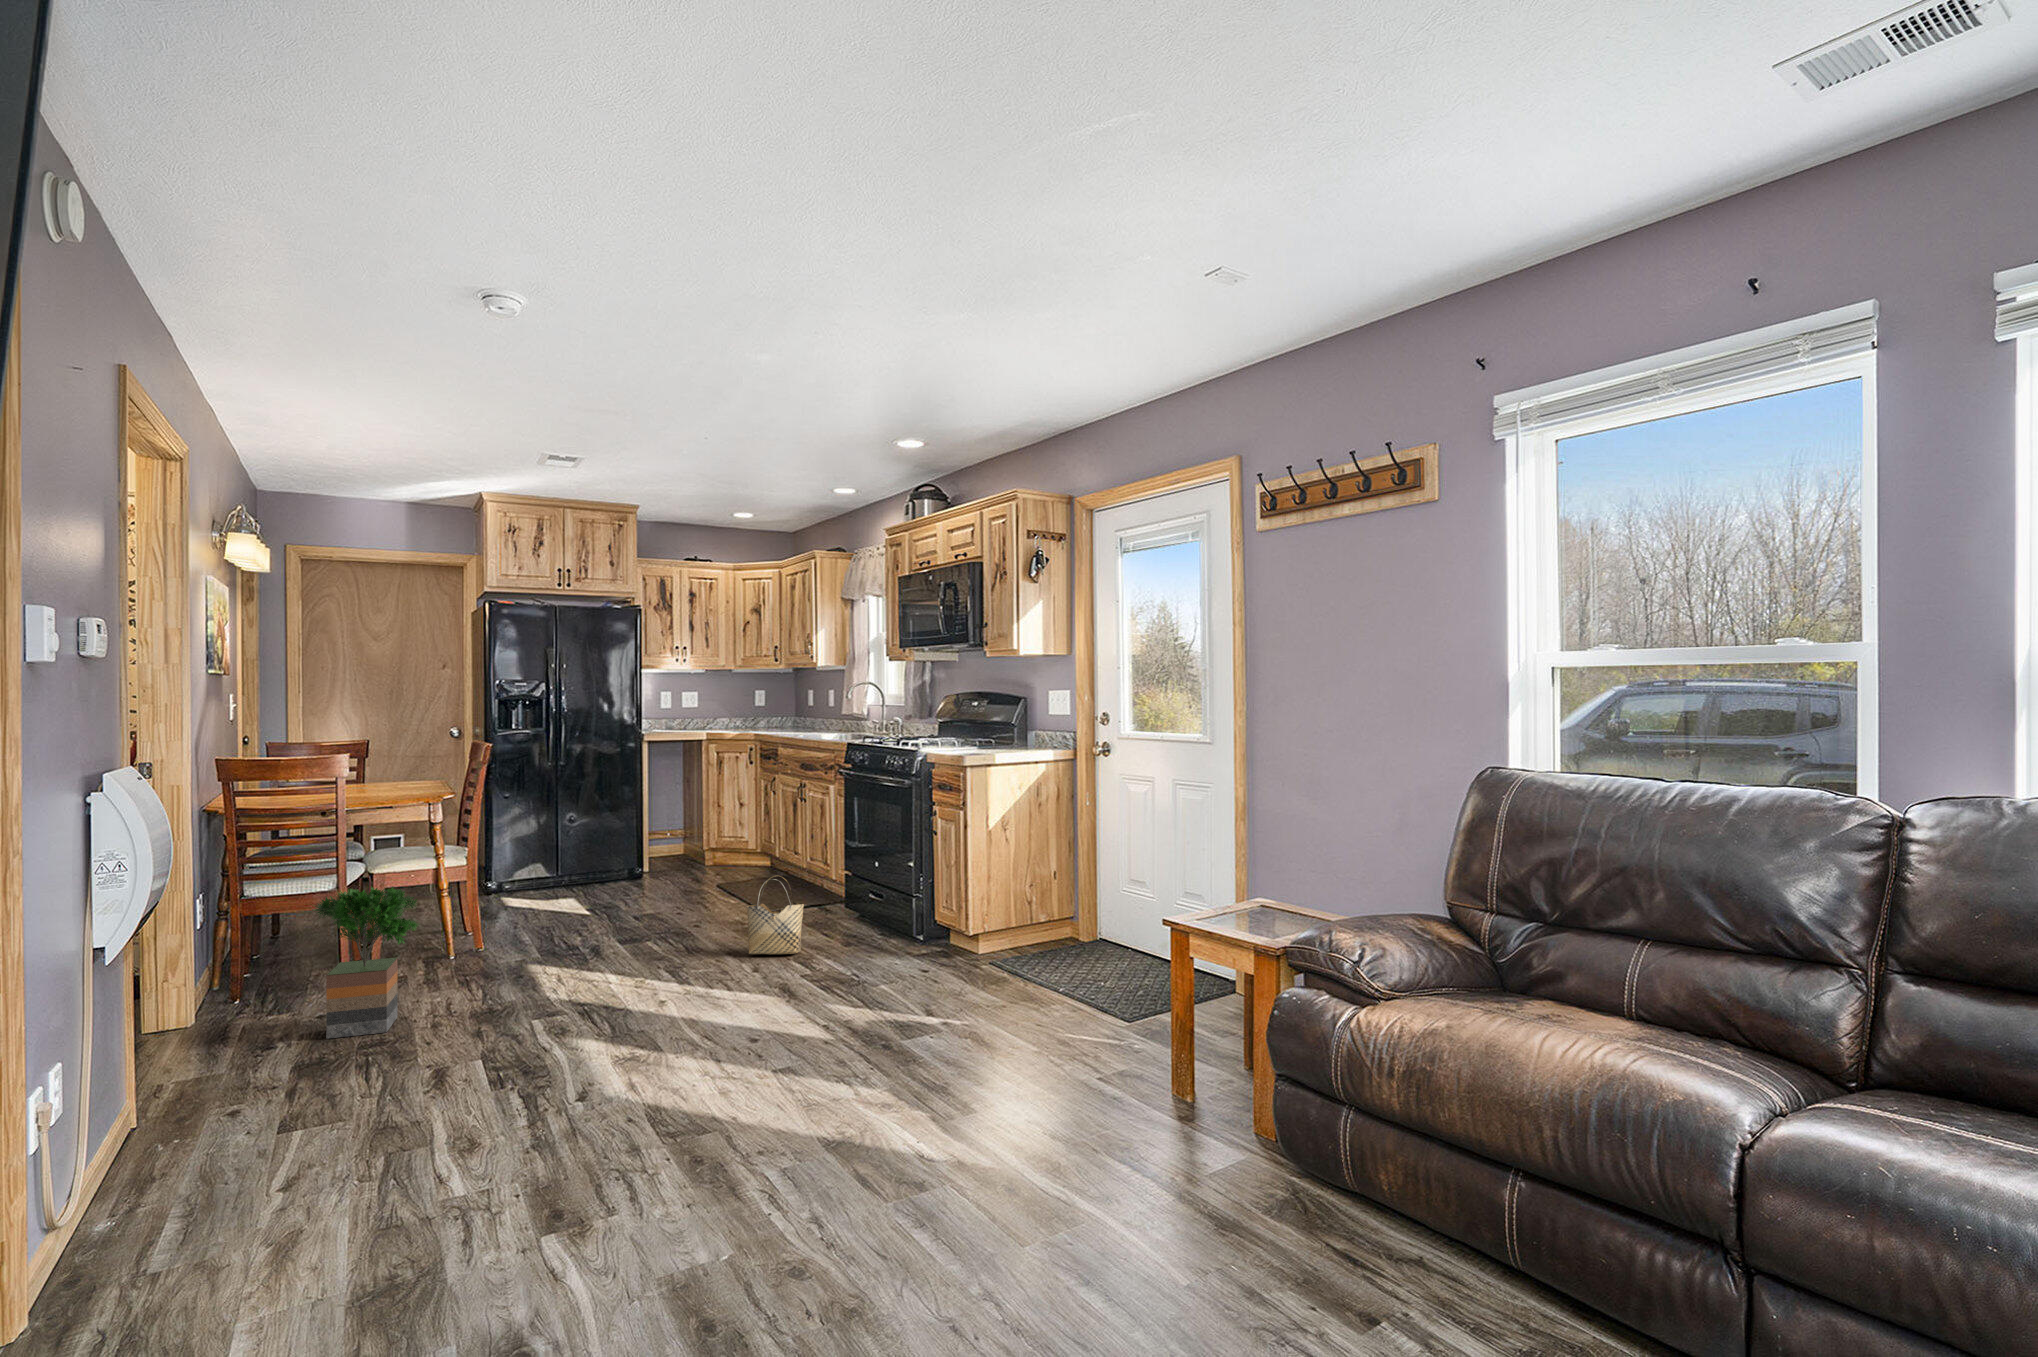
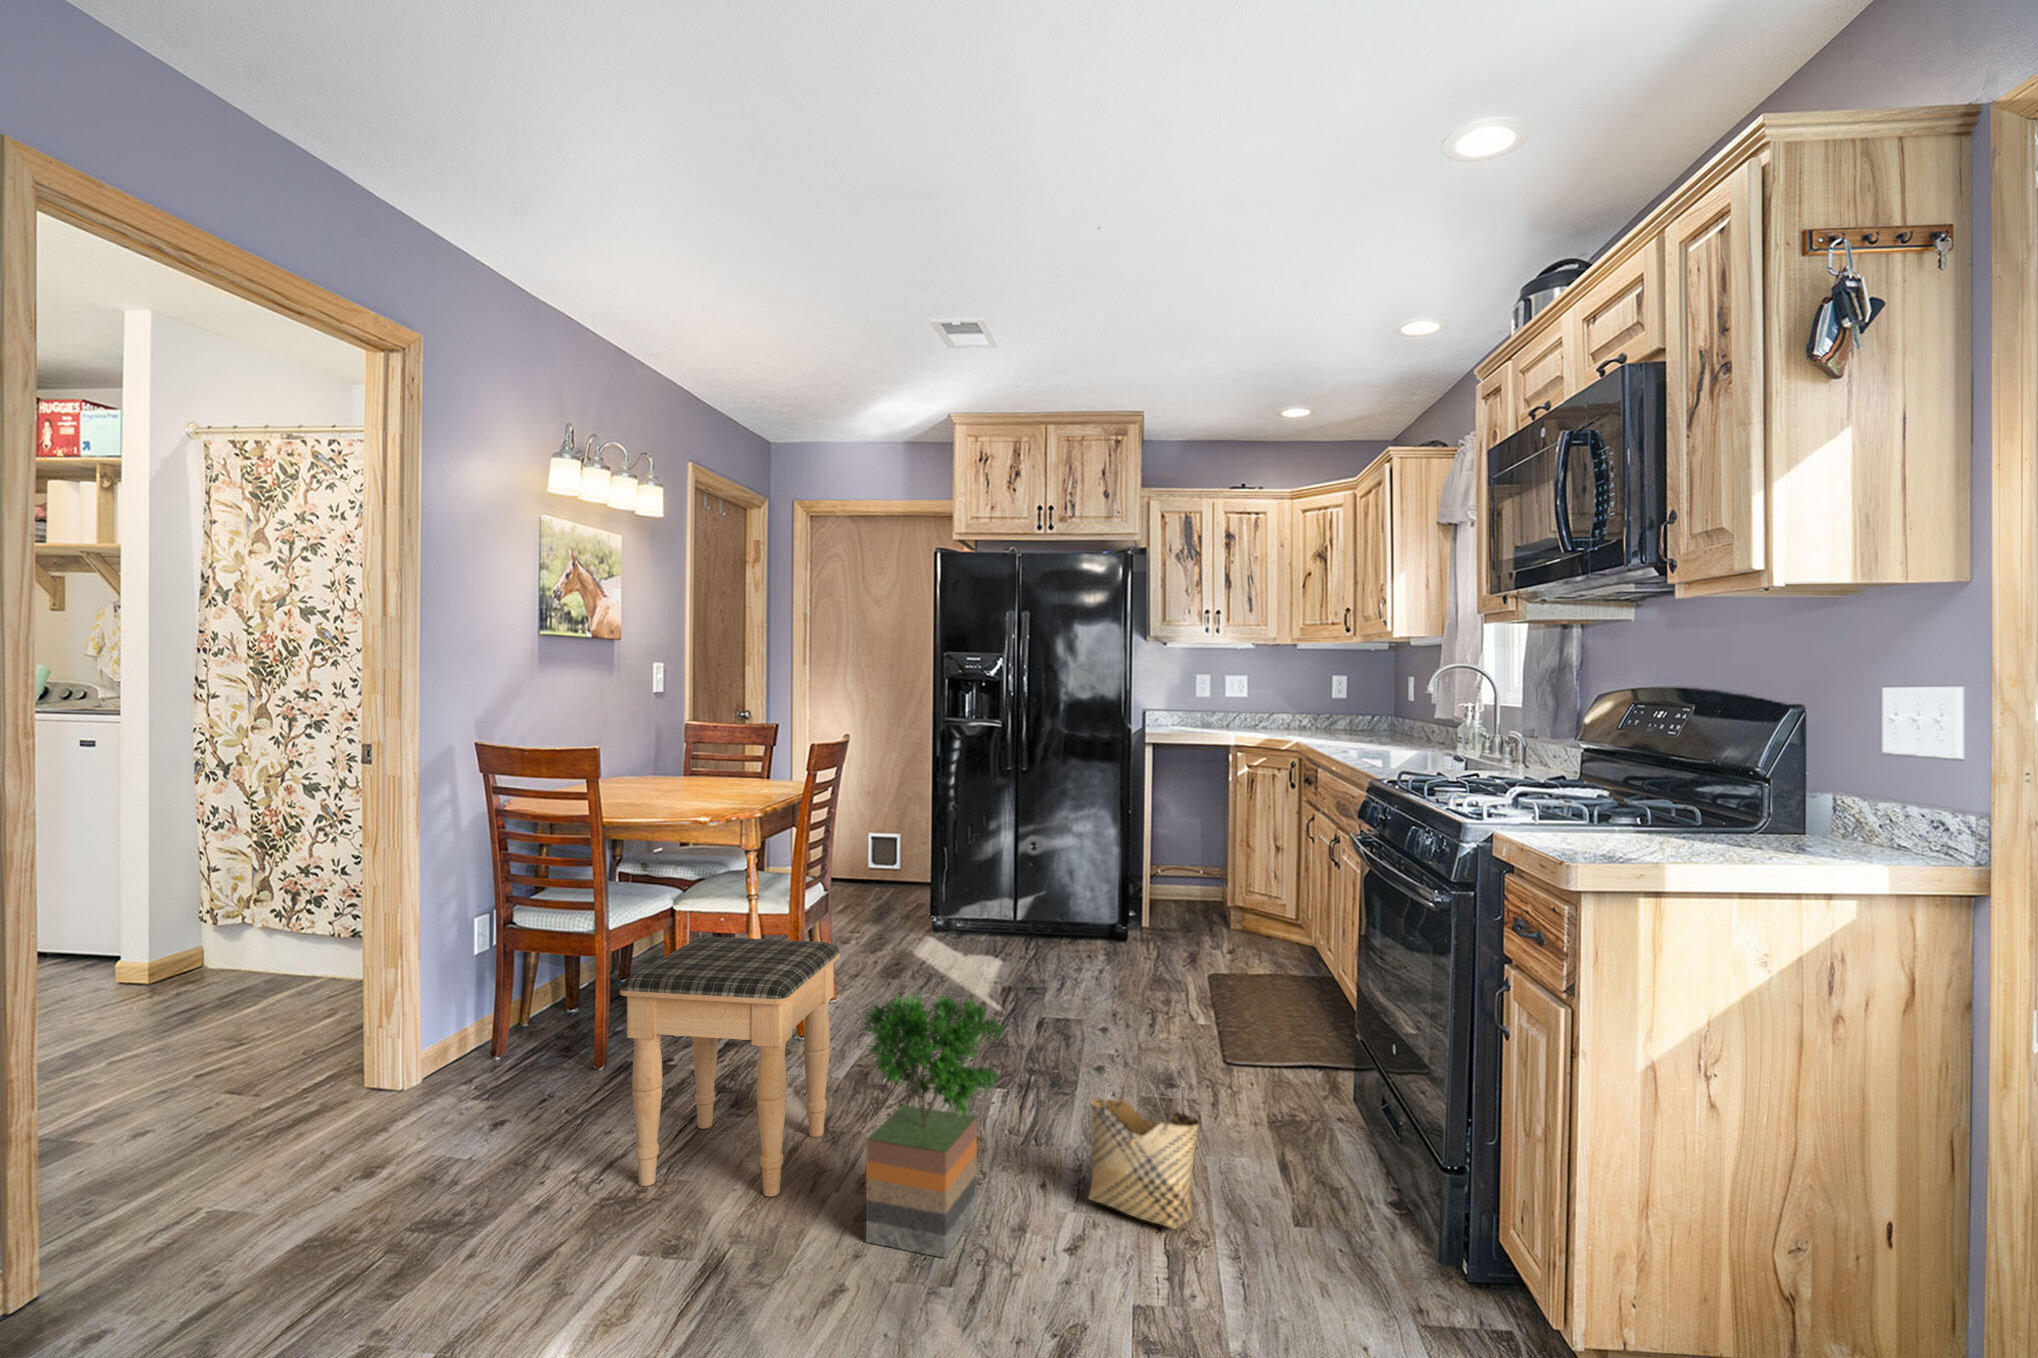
footstool: none [472,852,590,998] -> present [620,937,840,1197]
potted tree: present [315,887,418,1039] -> present [864,994,1004,1258]

